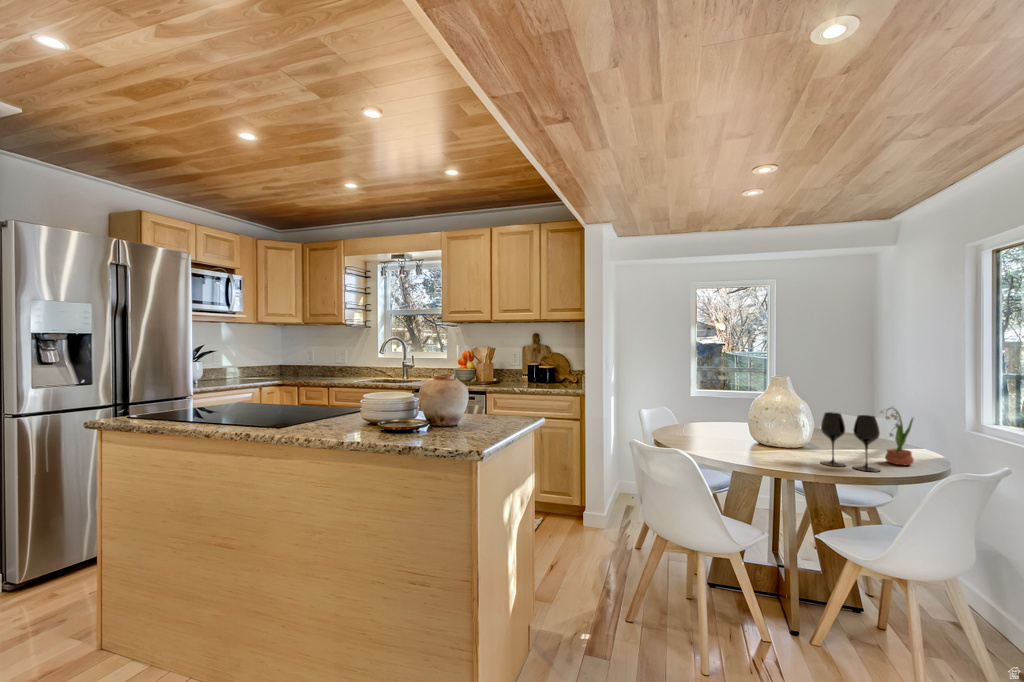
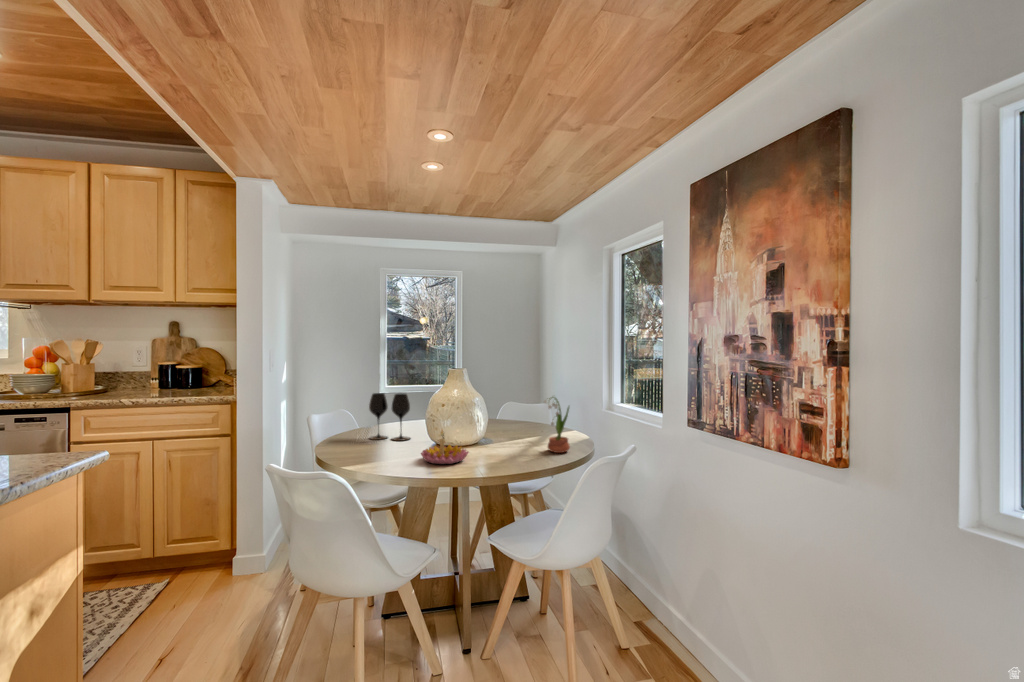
wine glass: present [821,412,880,472] -> present [369,393,410,441]
candle holder: none [747,428,795,460] -> present [421,430,469,465]

